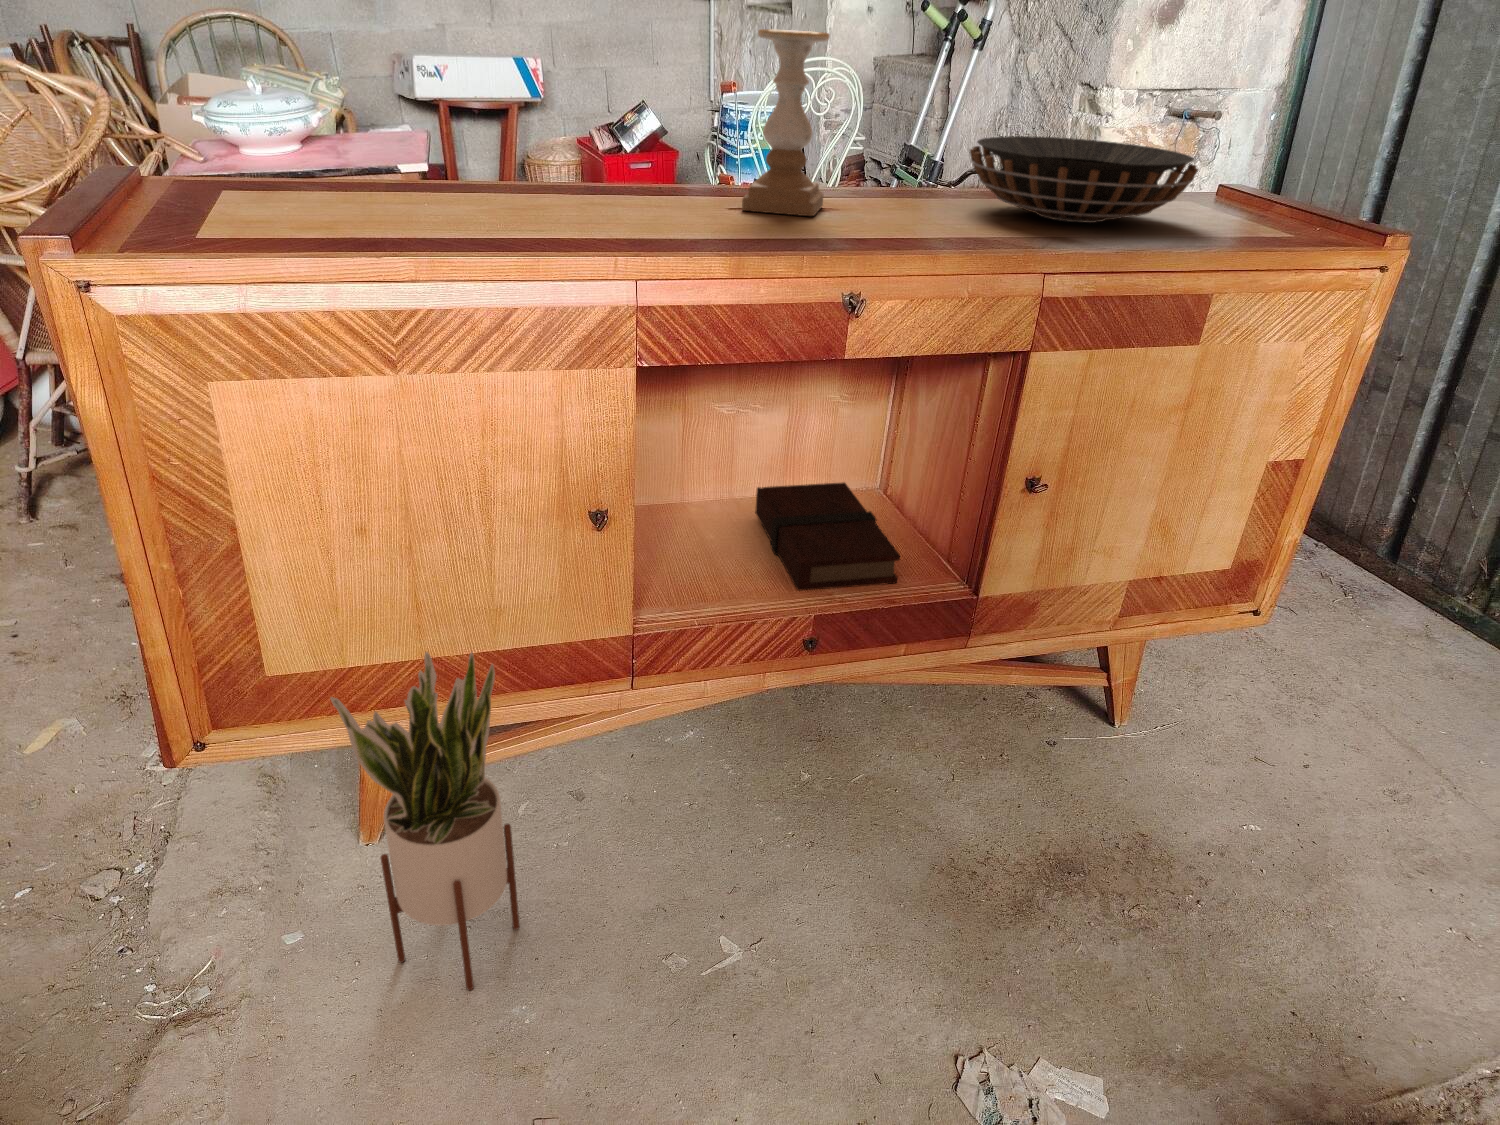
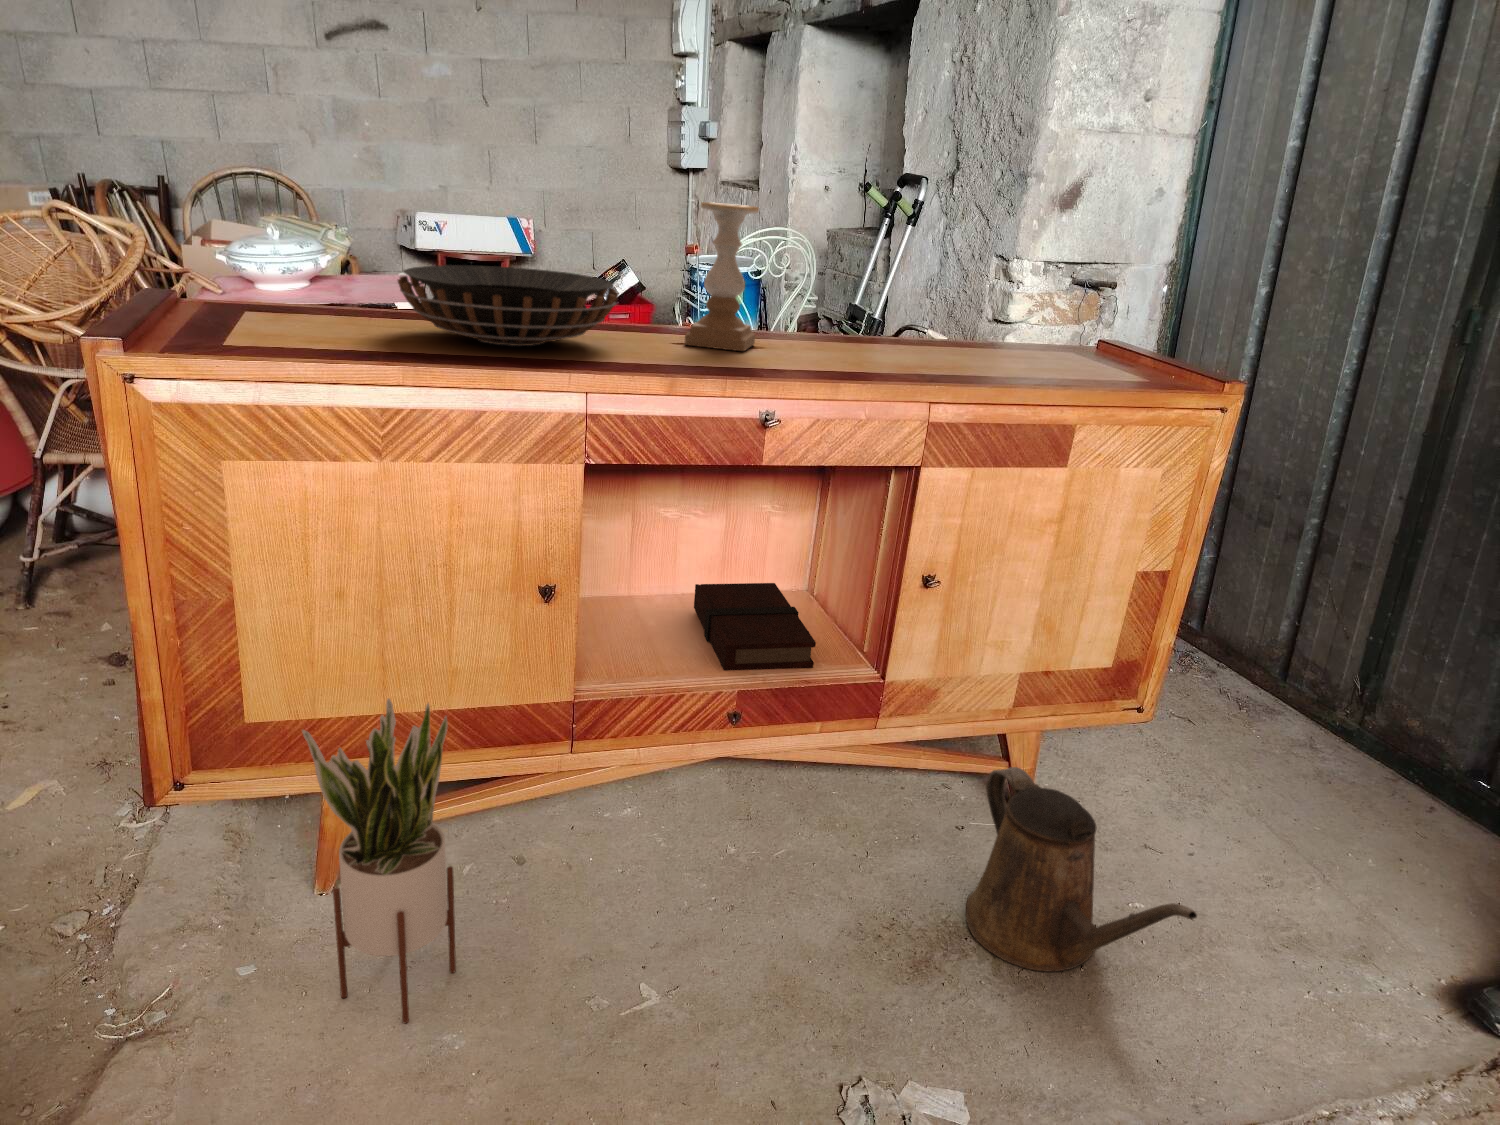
decorative bowl: present [970,136,1198,223] -> present [398,265,619,346]
watering can: none [1066,685,1357,909] -> present [965,767,1197,972]

